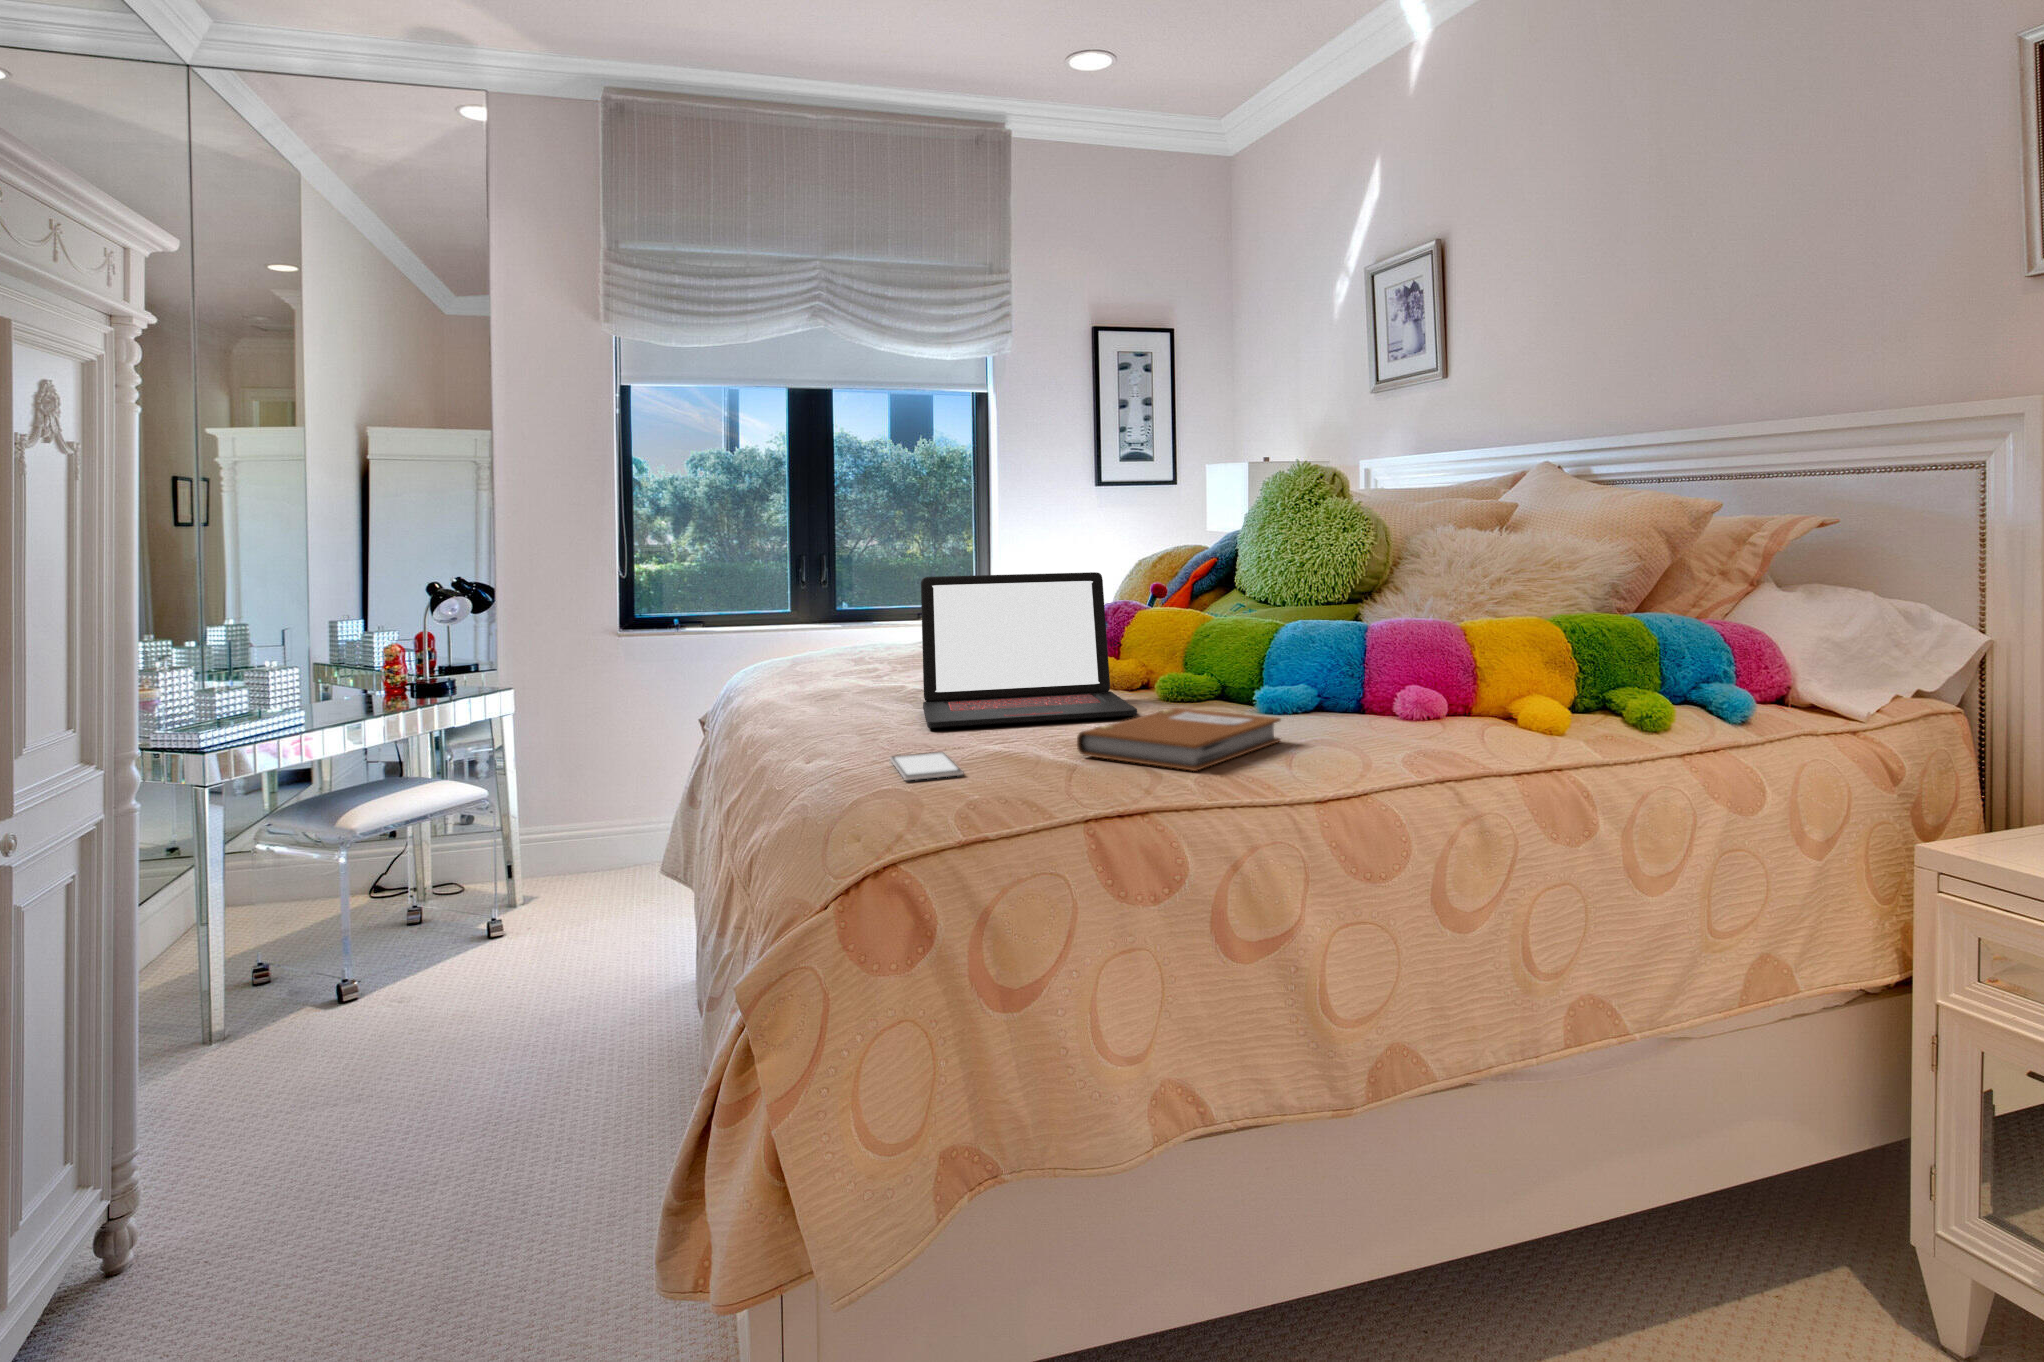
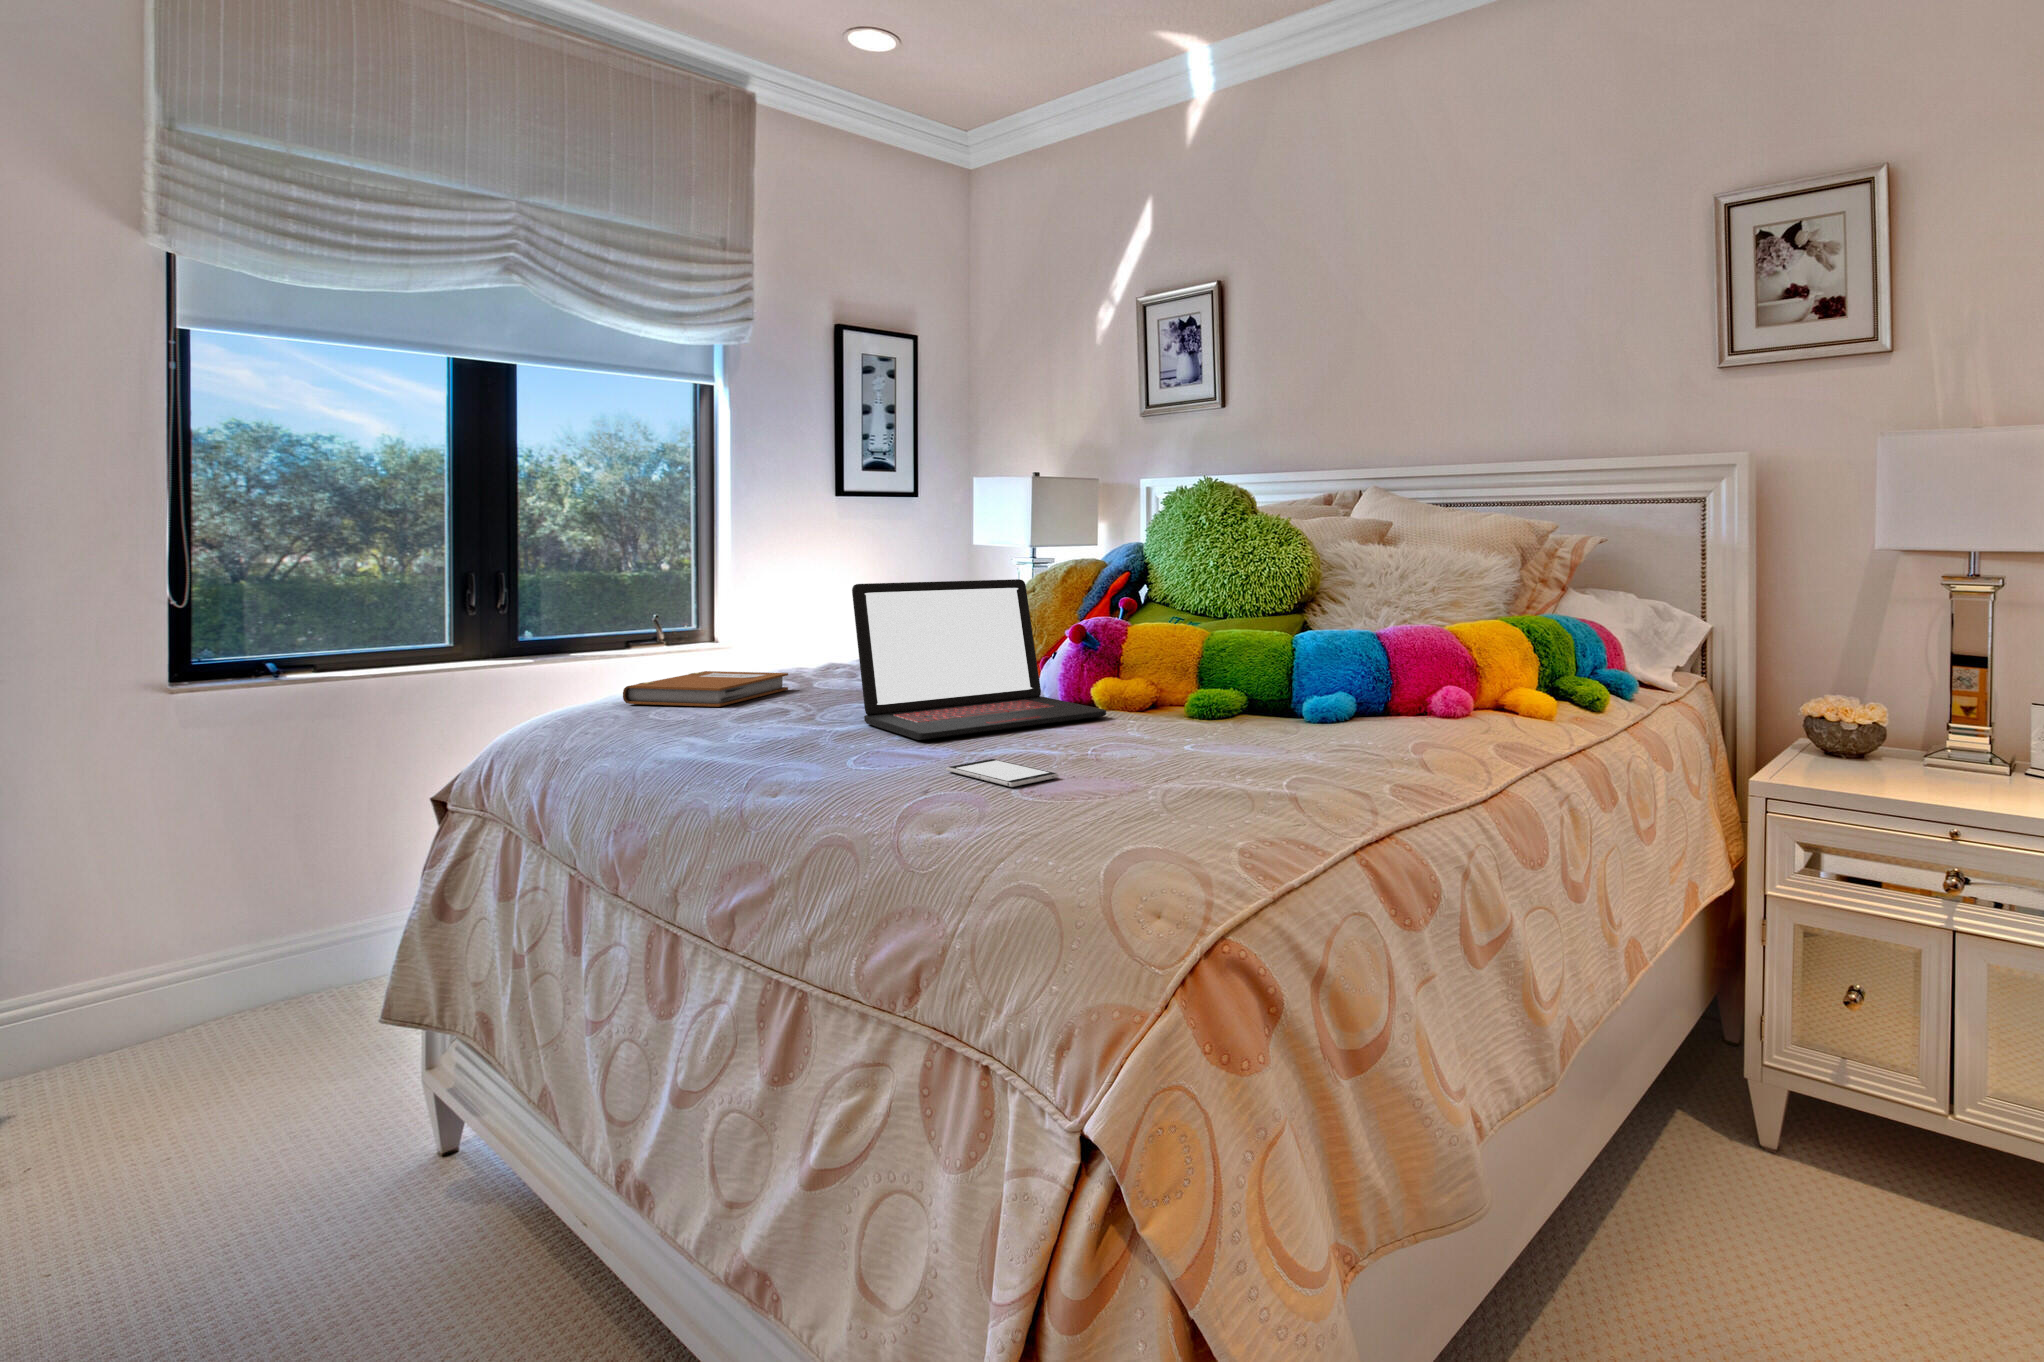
notebook: present [1077,708,1281,771] -> present [623,671,788,707]

